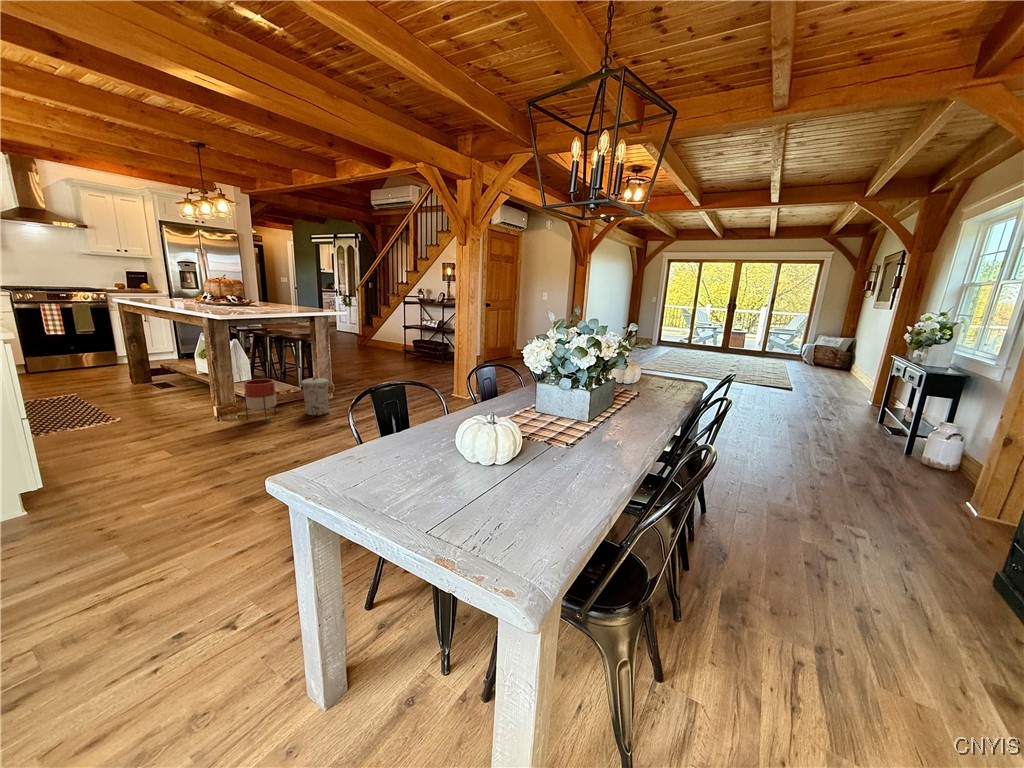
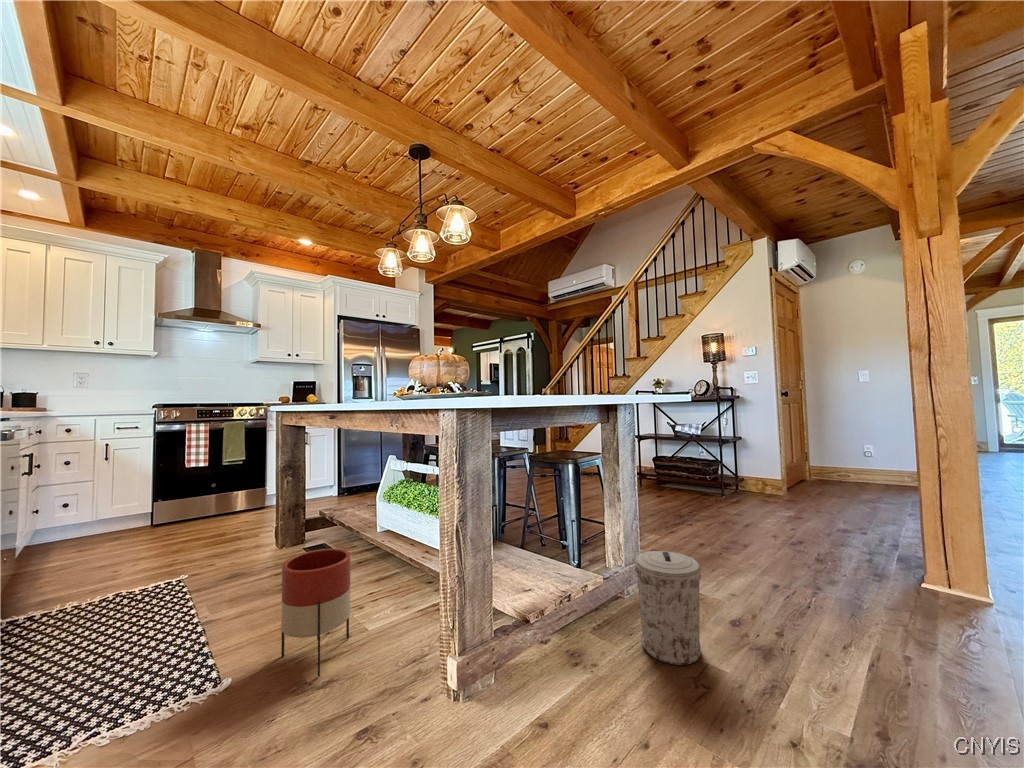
planter: present [244,379,277,423] -> present [281,549,351,677]

